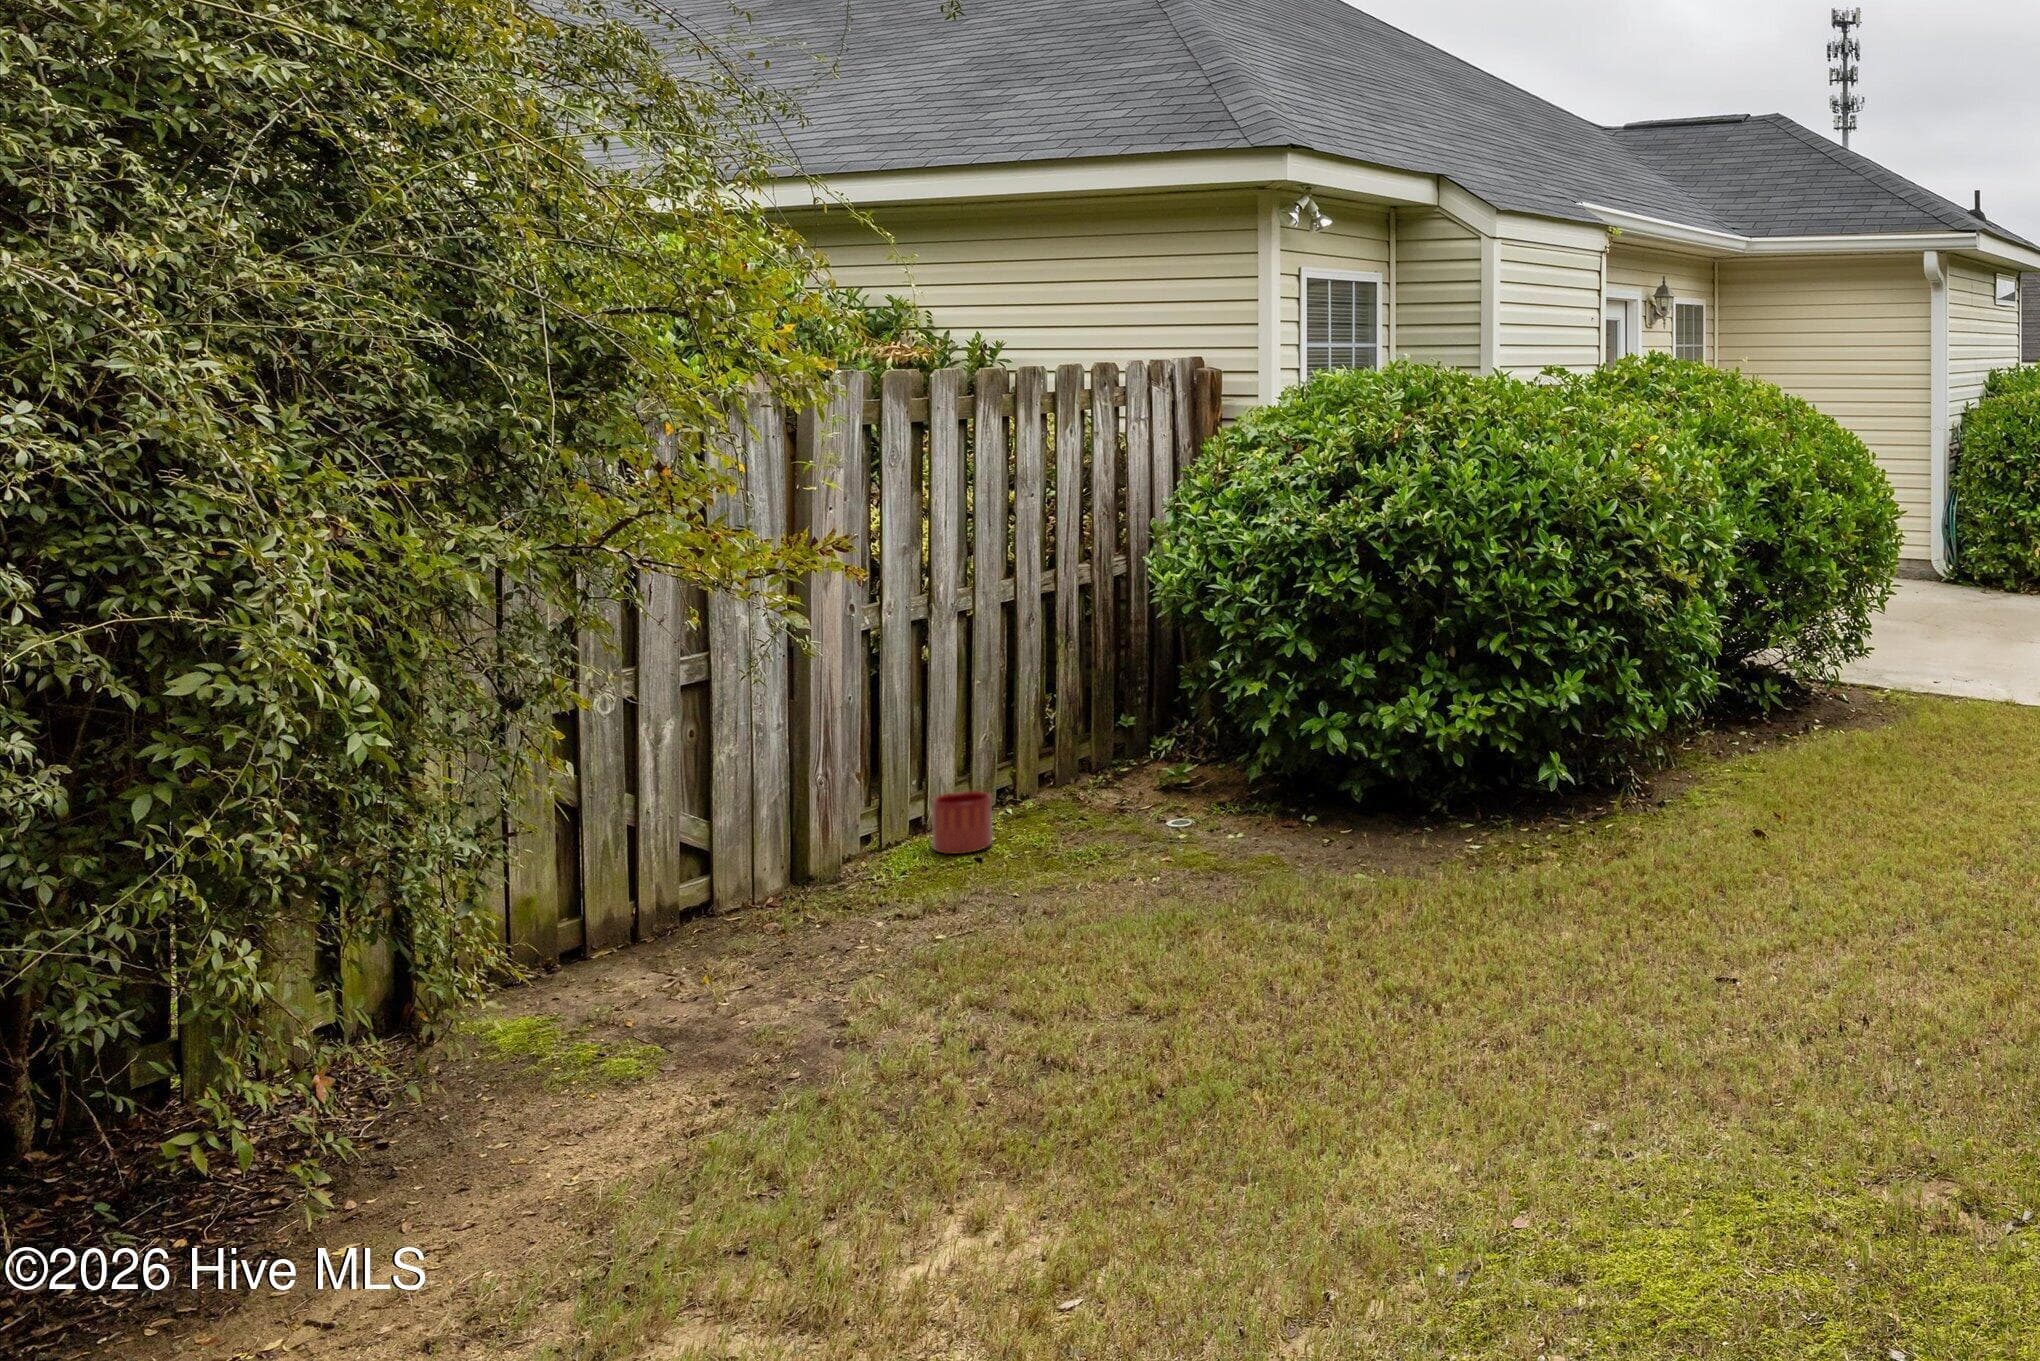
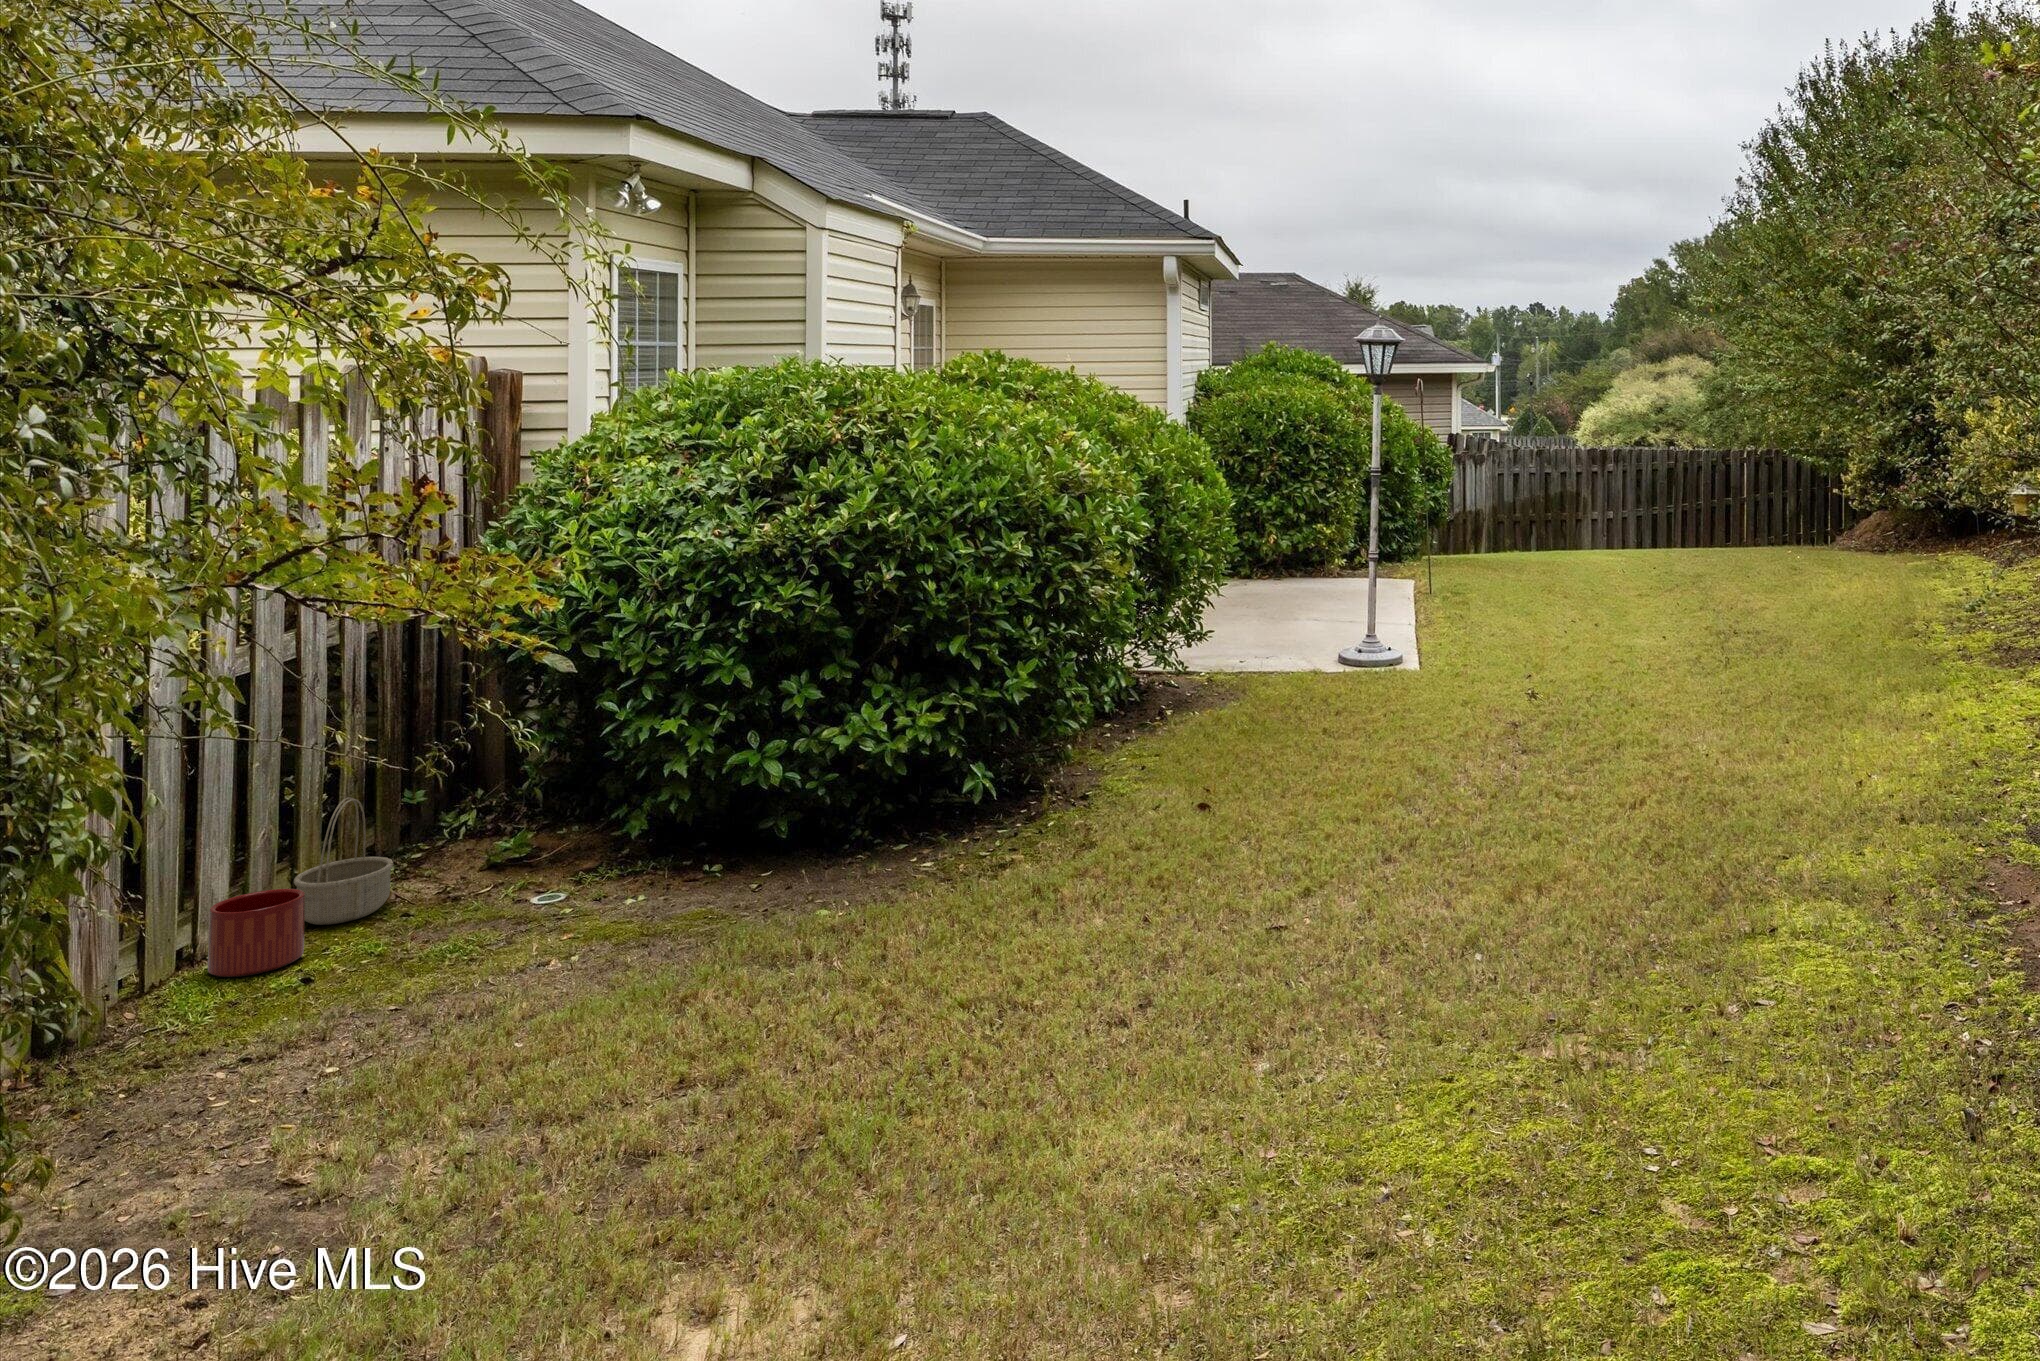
basket: none [1000,727,1067,827] -> present [294,797,394,925]

